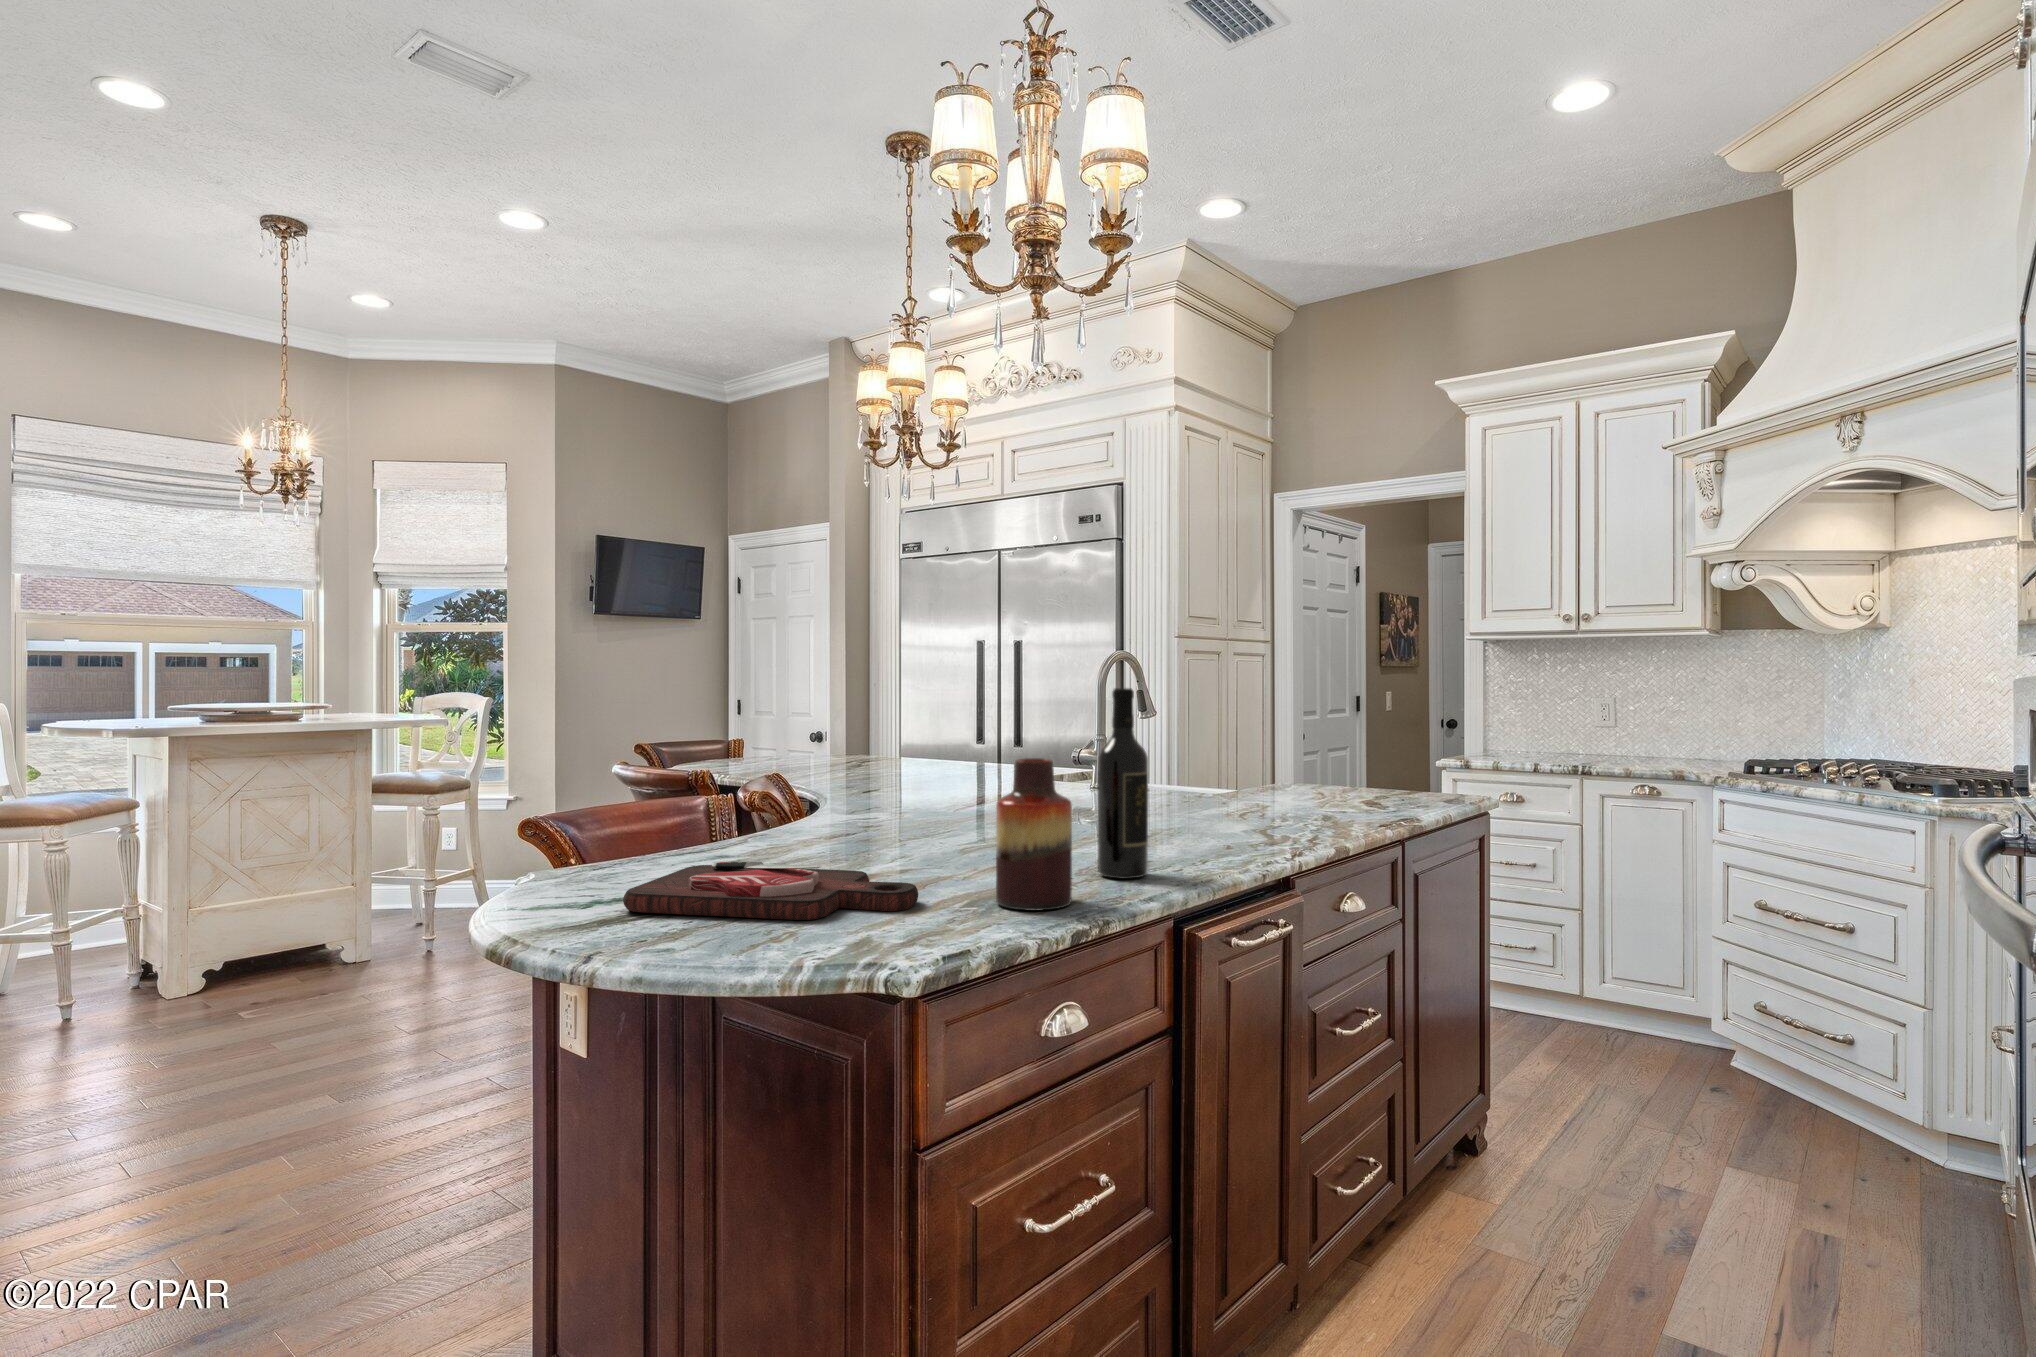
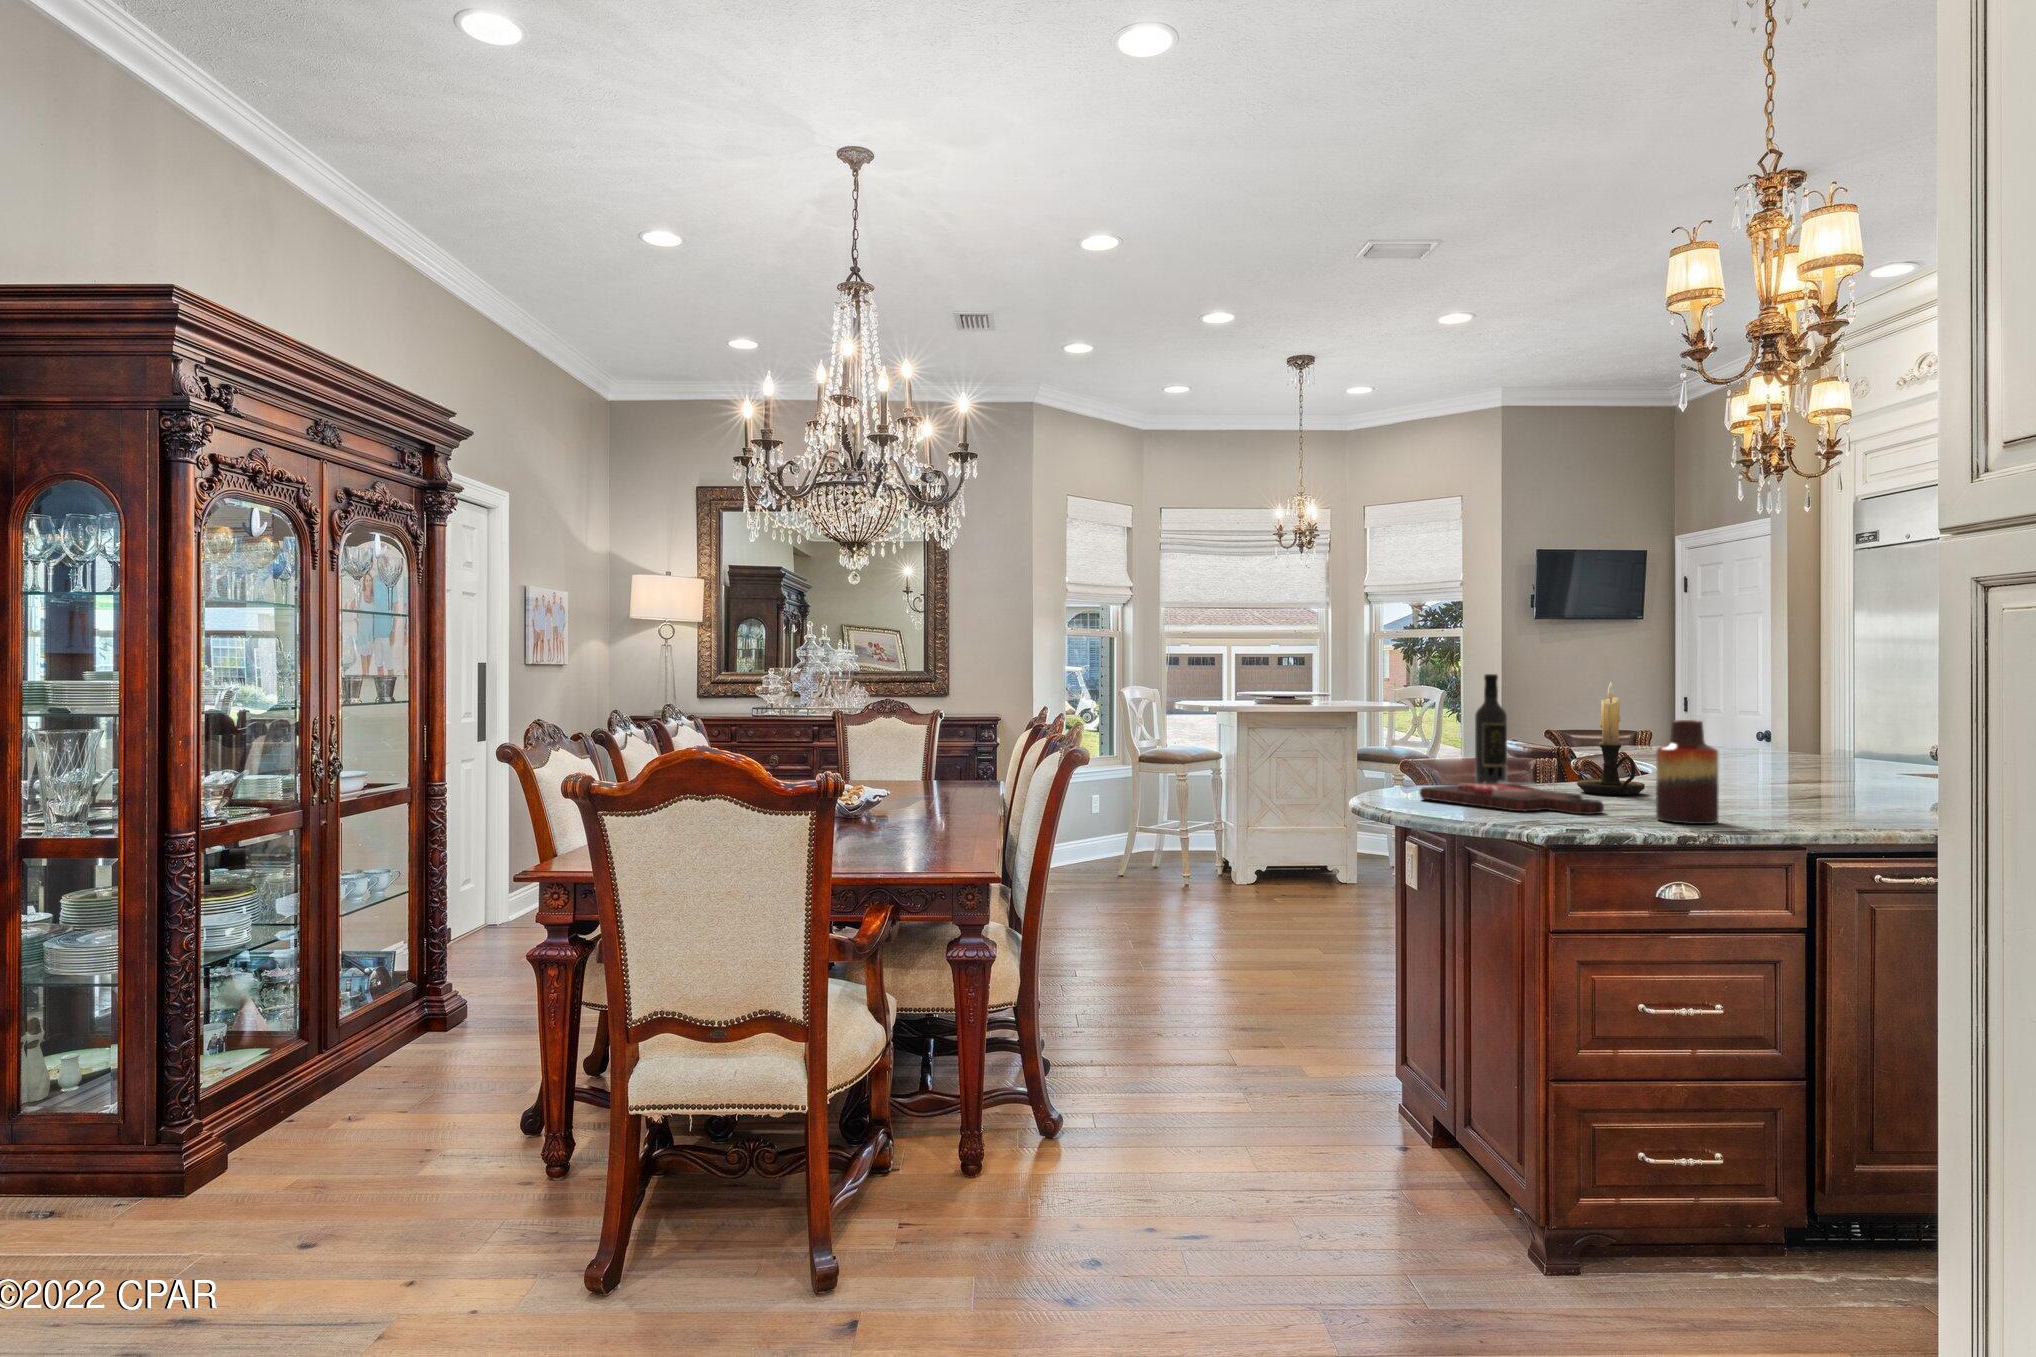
wine bottle: present [1098,688,1148,879] -> present [1475,674,1507,784]
candle holder: none [811,698,897,856] -> present [1577,682,1645,795]

